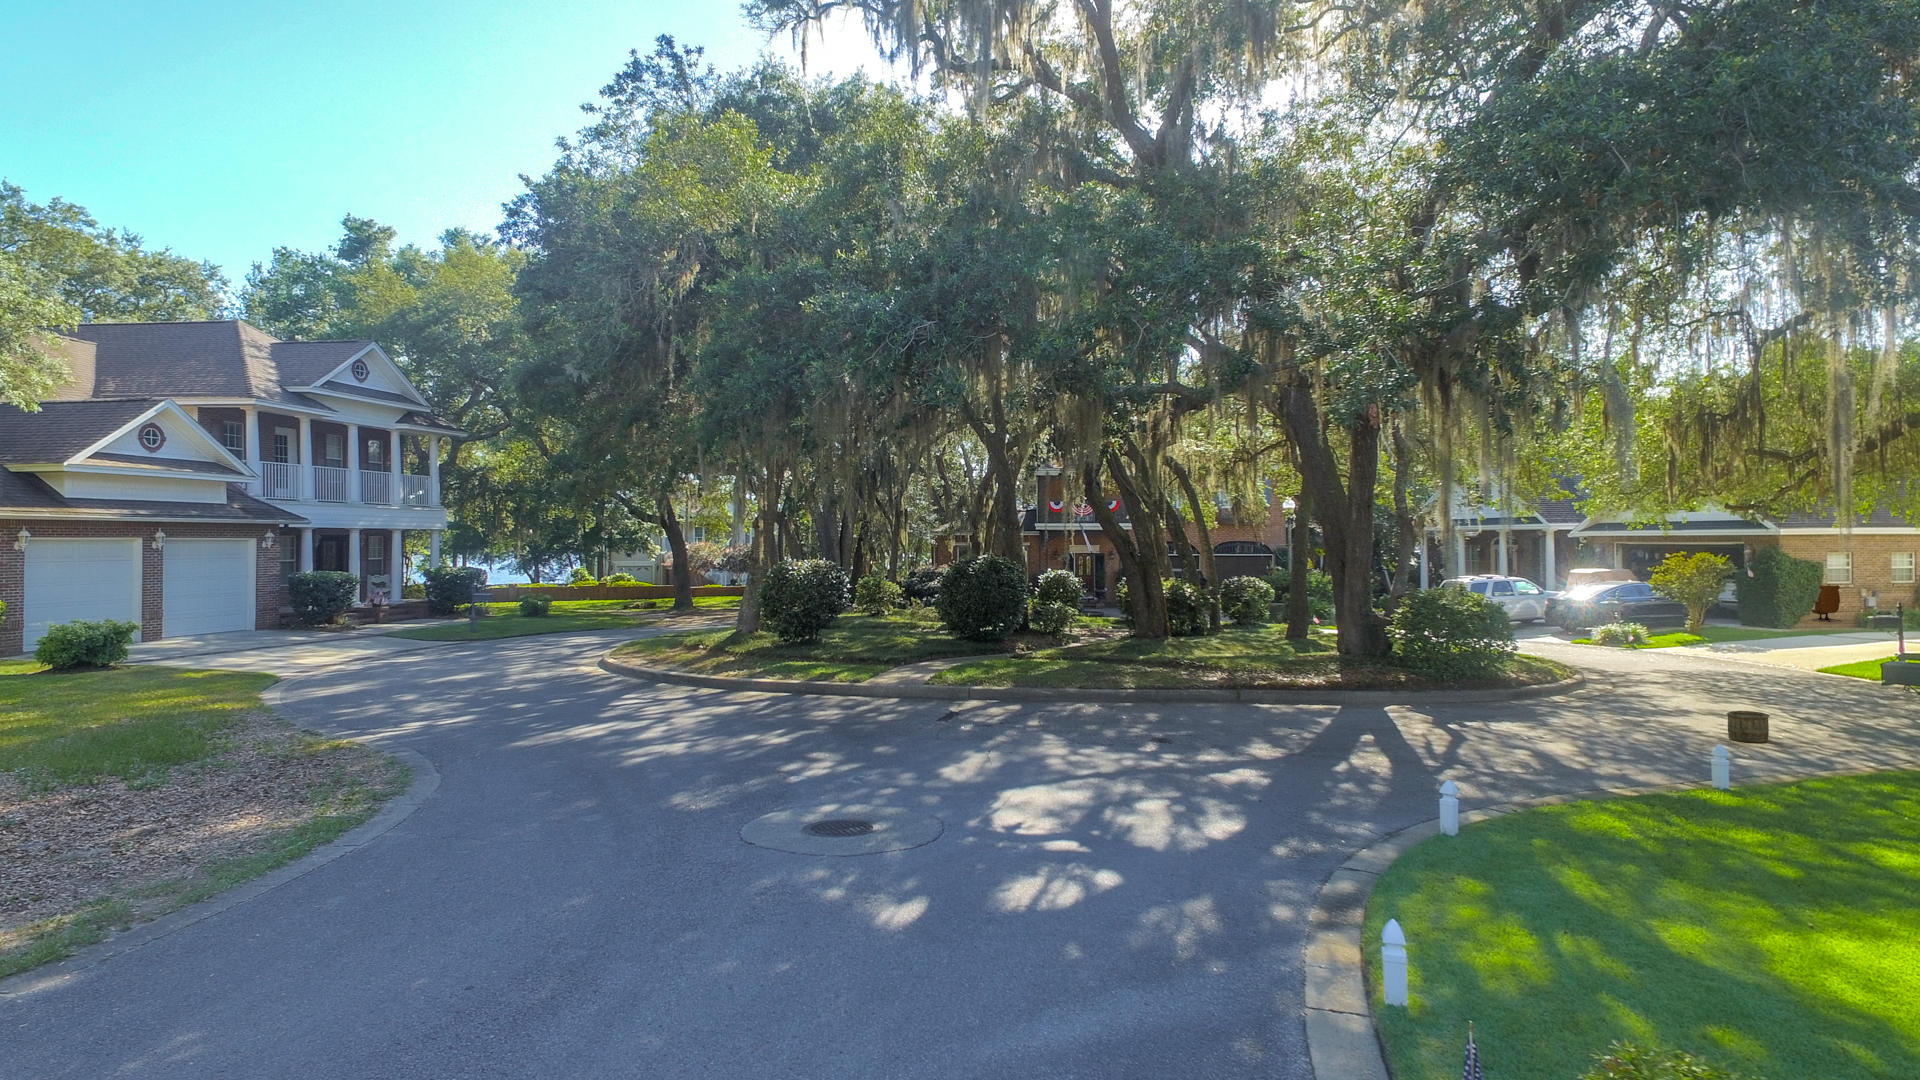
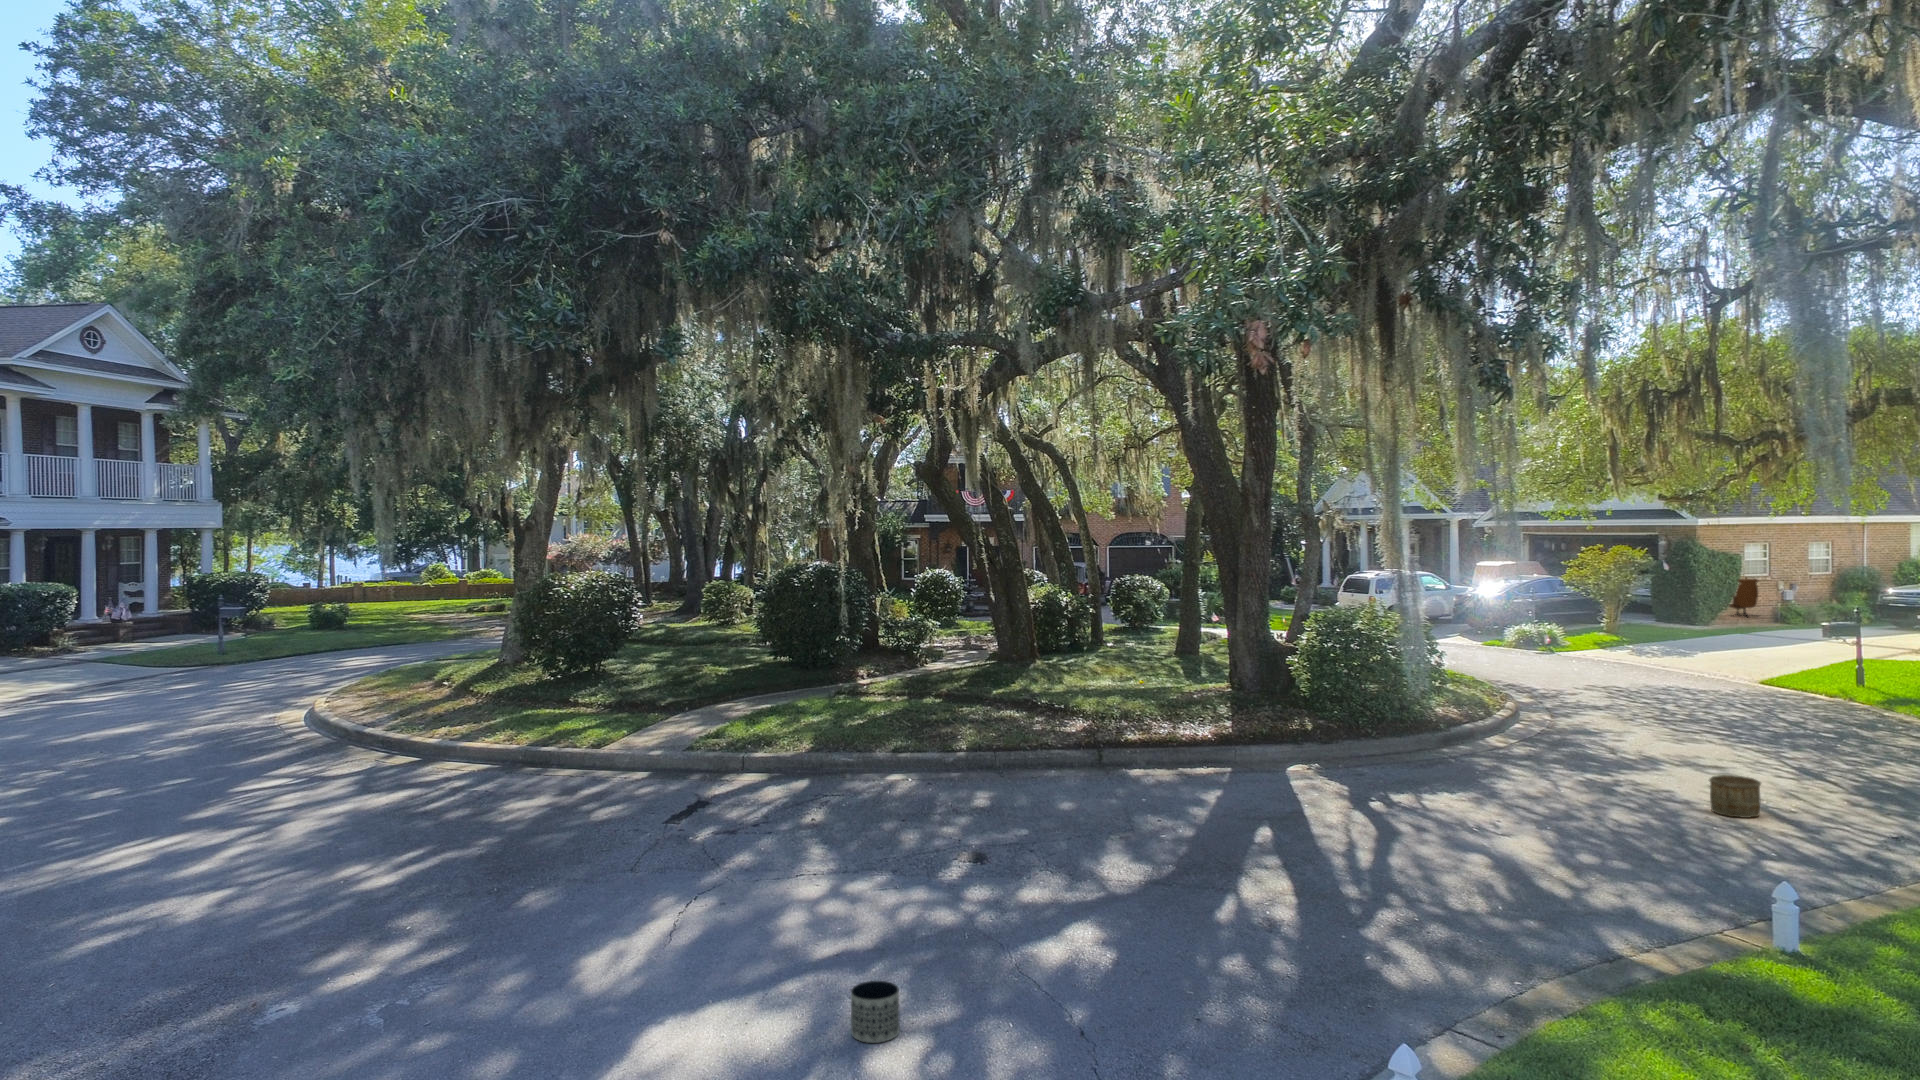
planter: none [1086,791,1117,826] -> present [851,981,900,1043]

